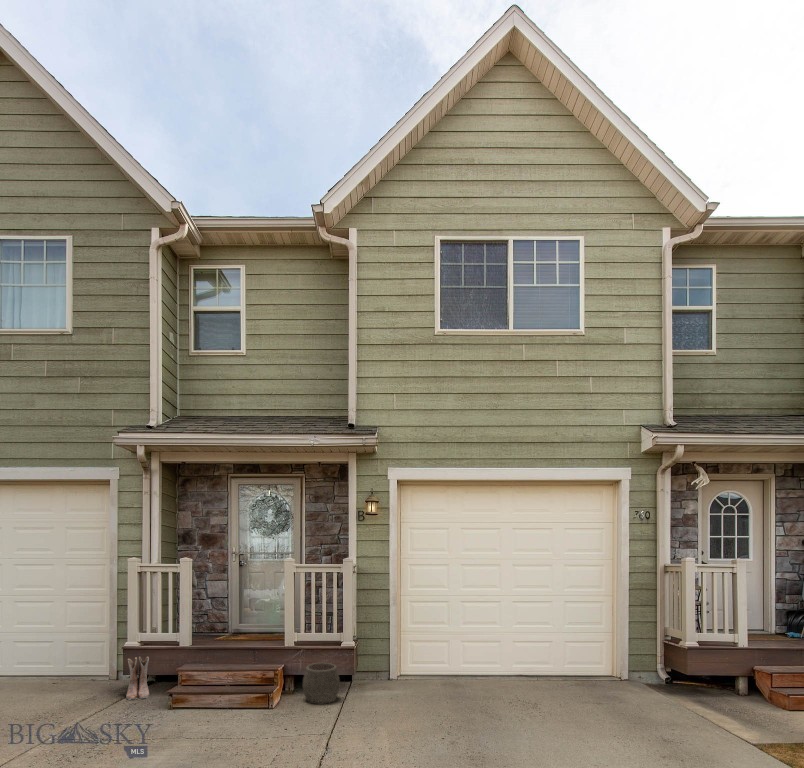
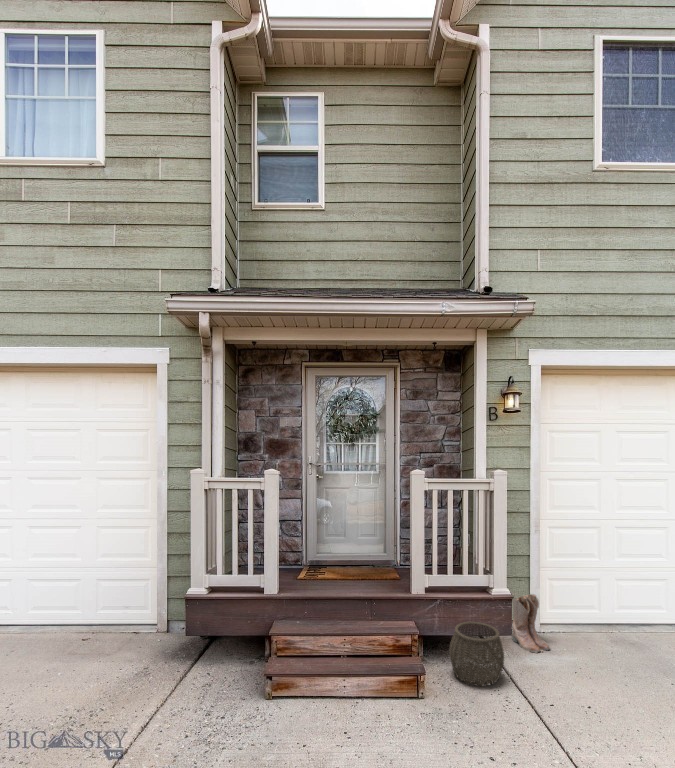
boots: present [126,657,149,700] -> present [511,594,550,653]

